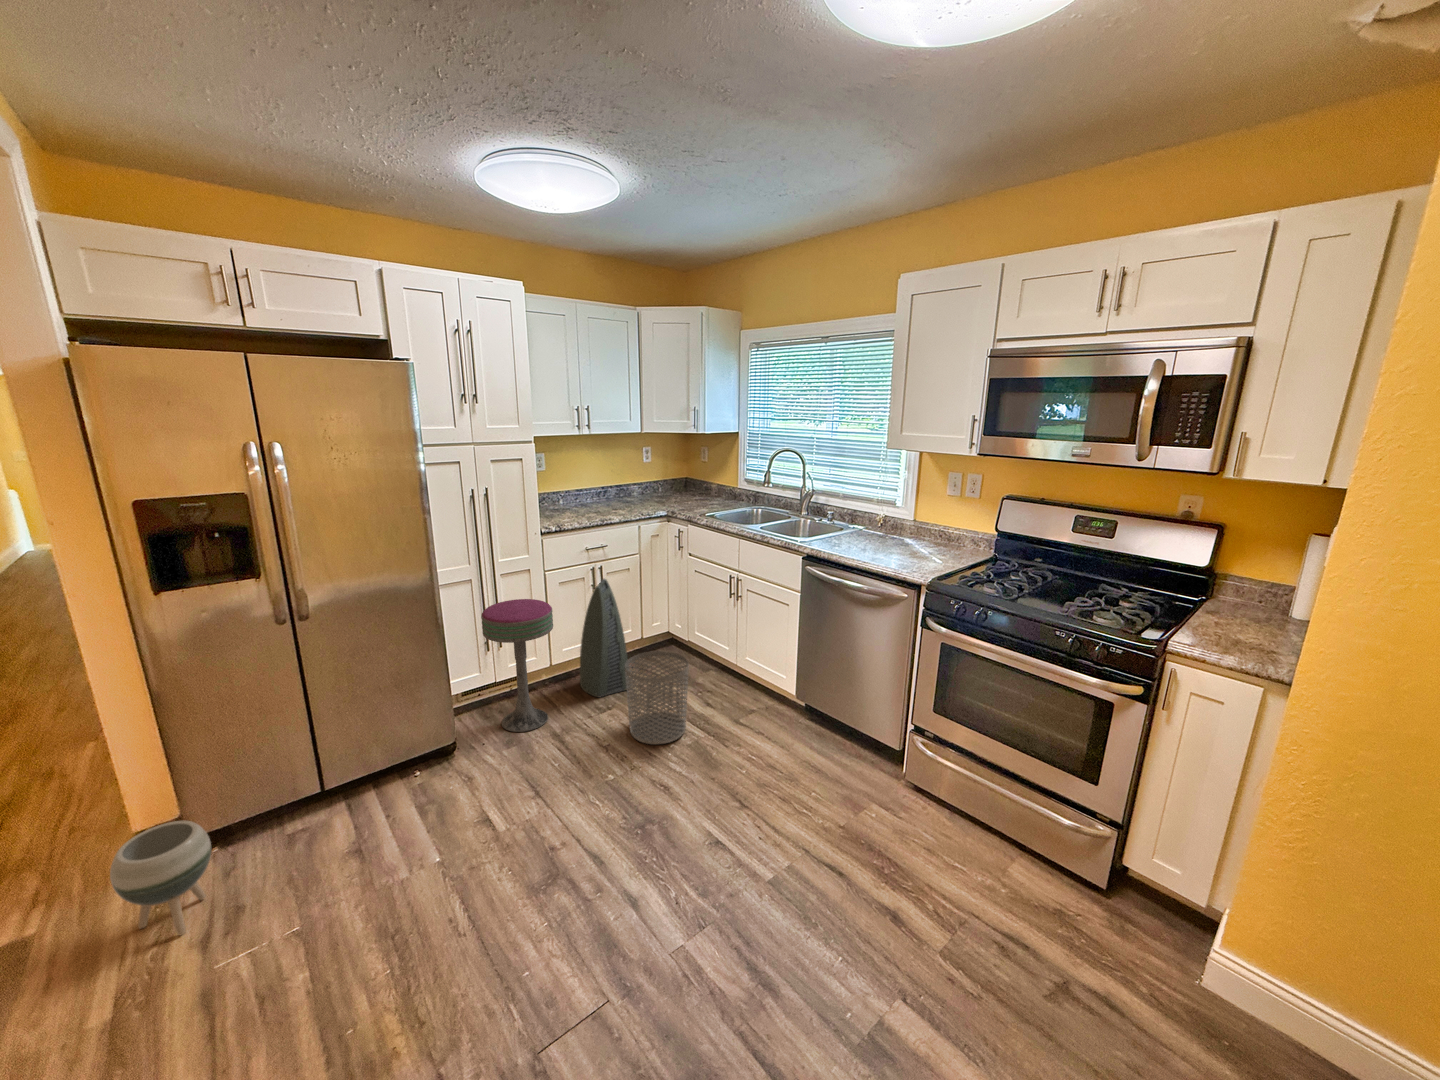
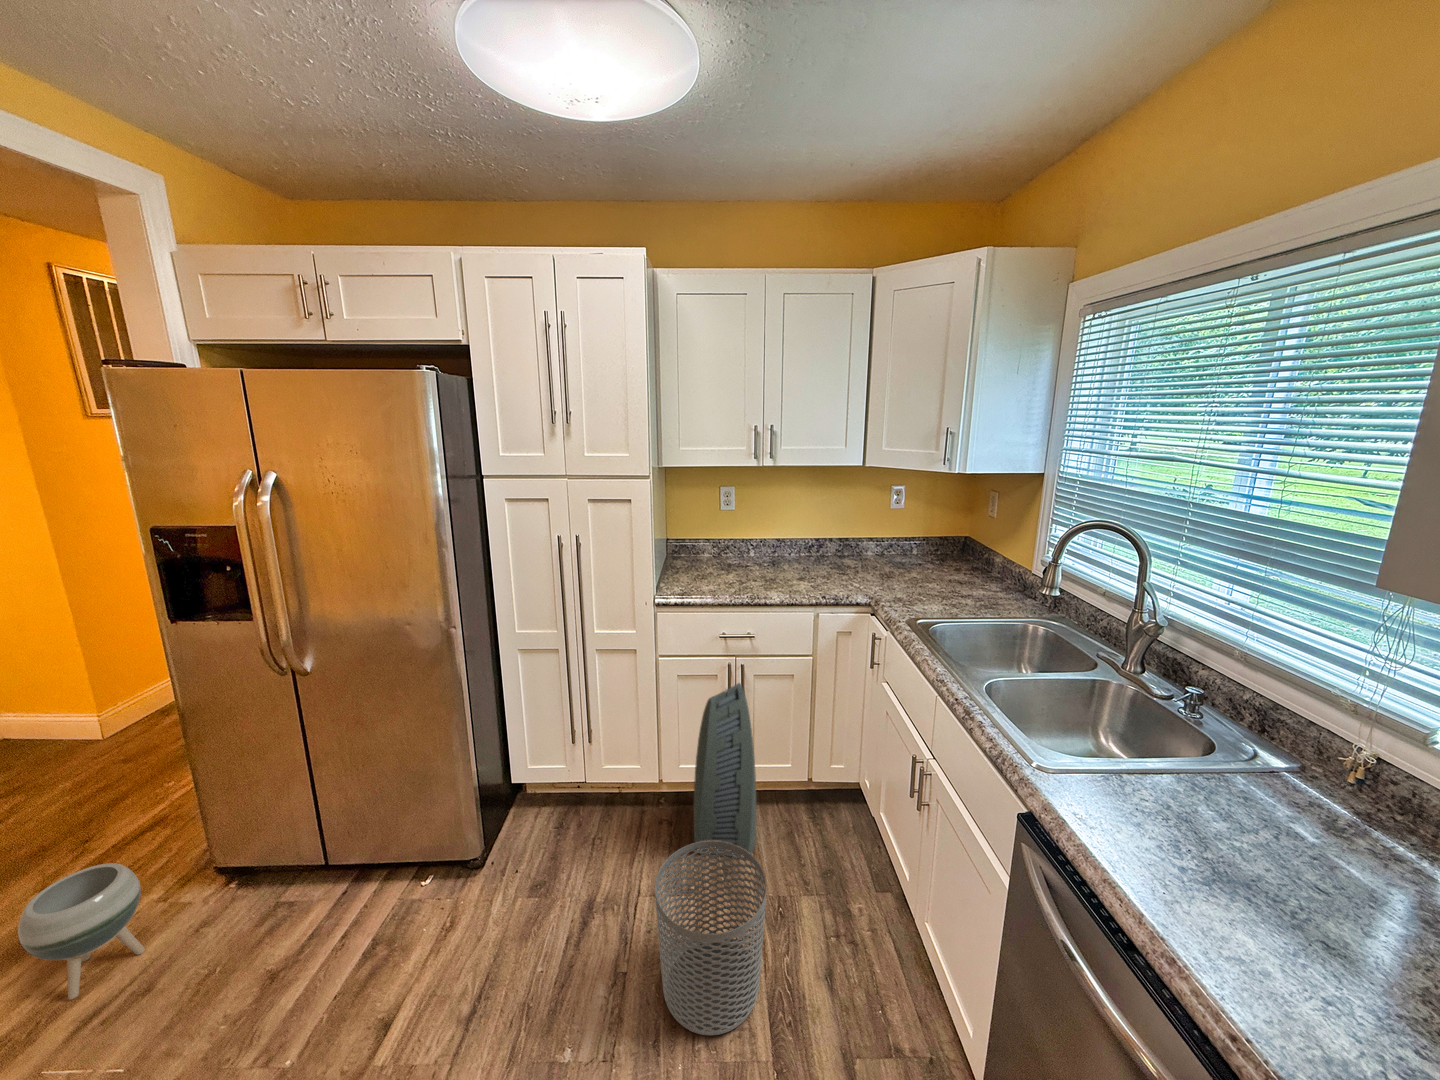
bar stool: present [481,599,553,732] -> none [533,686,629,872]

